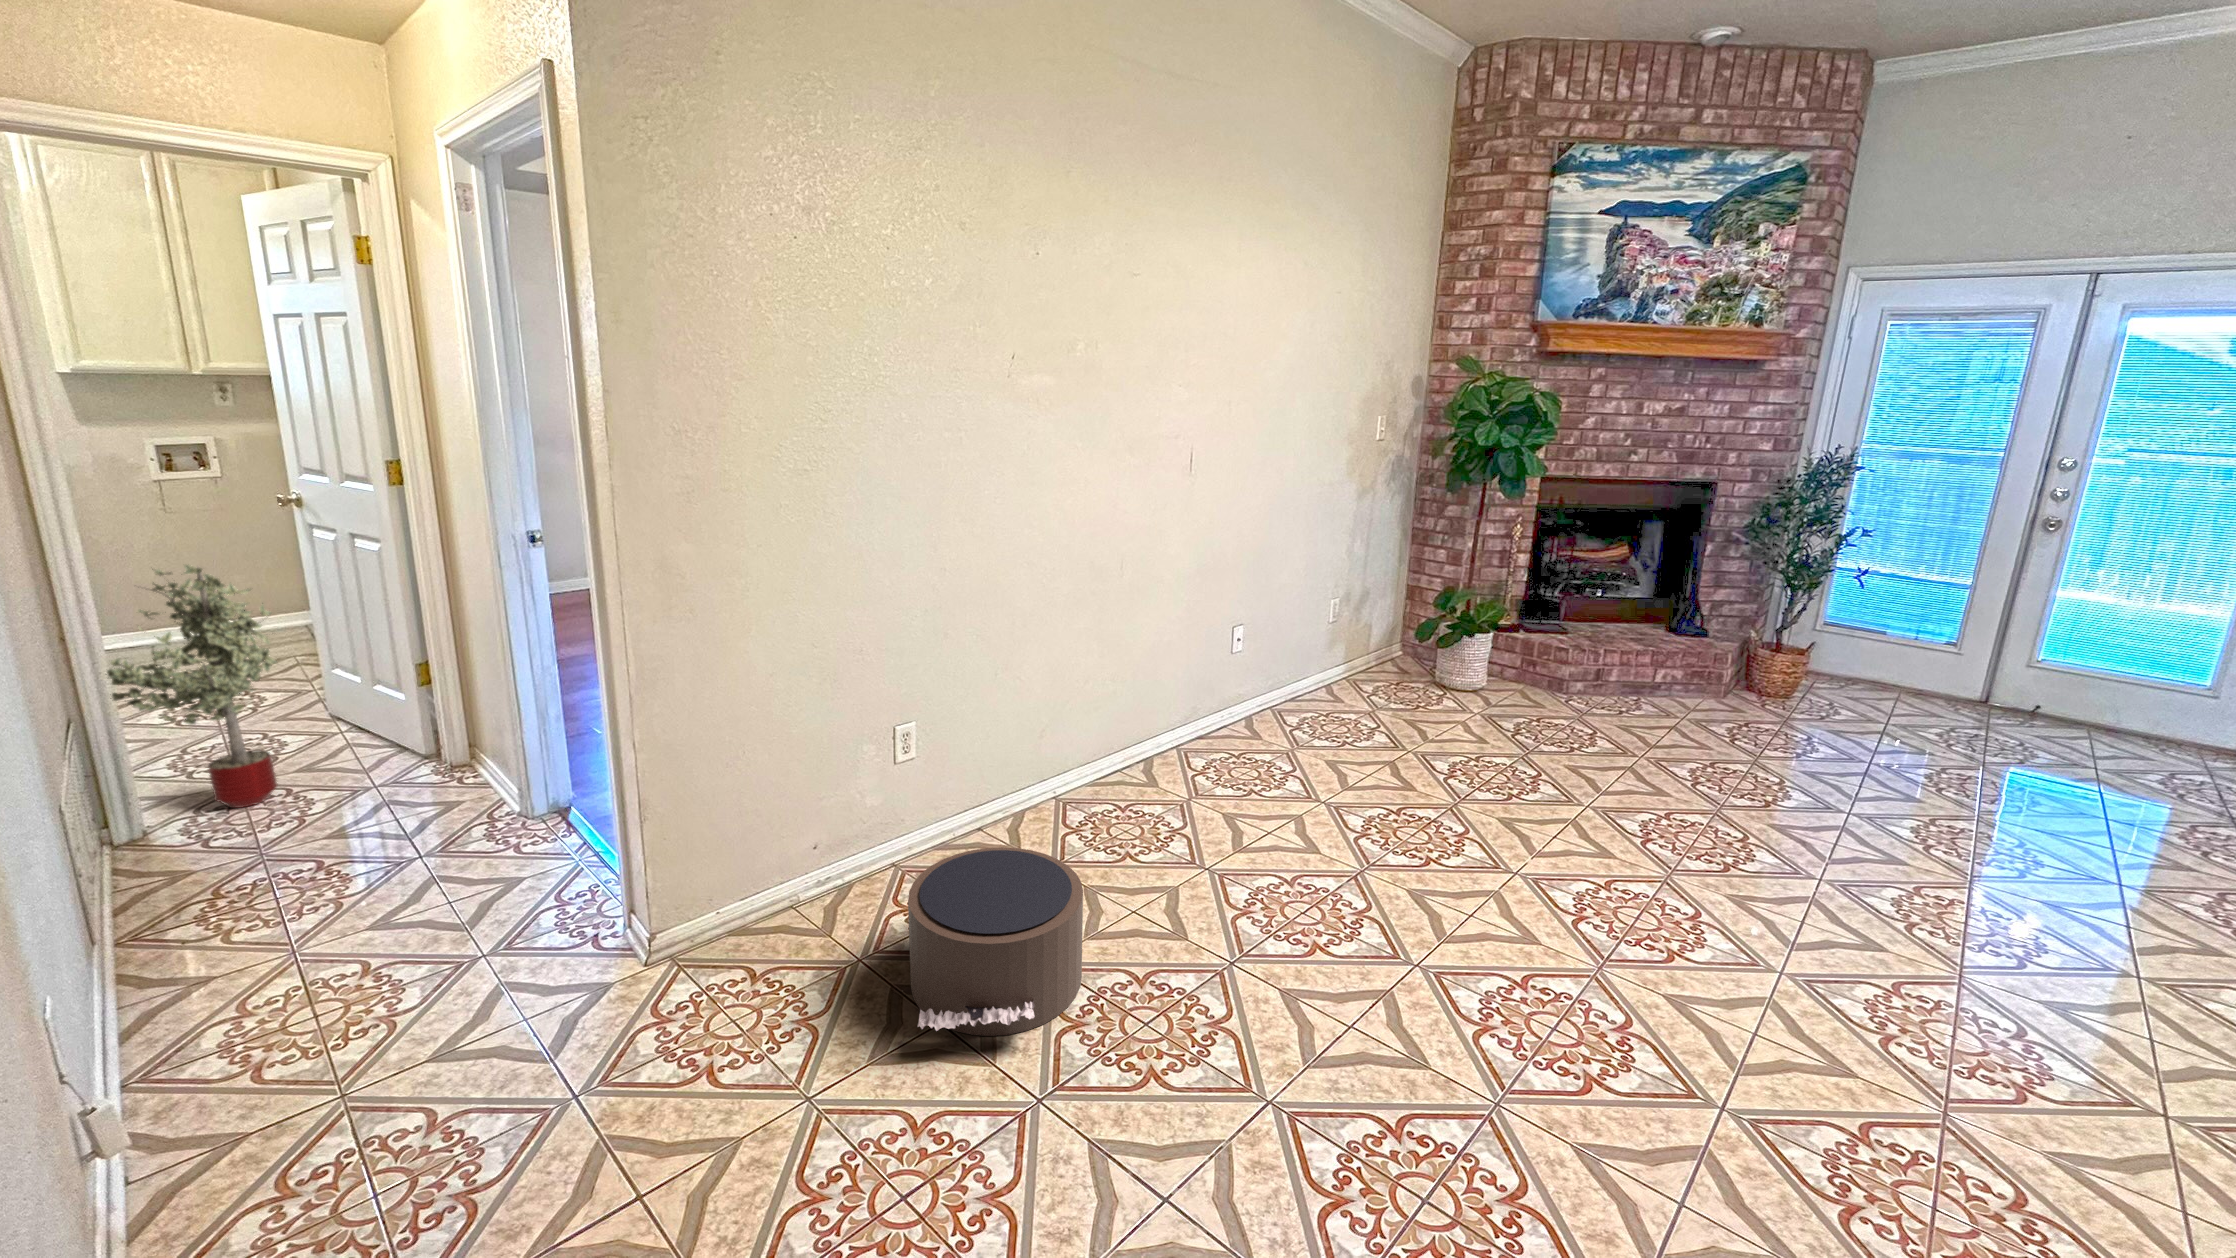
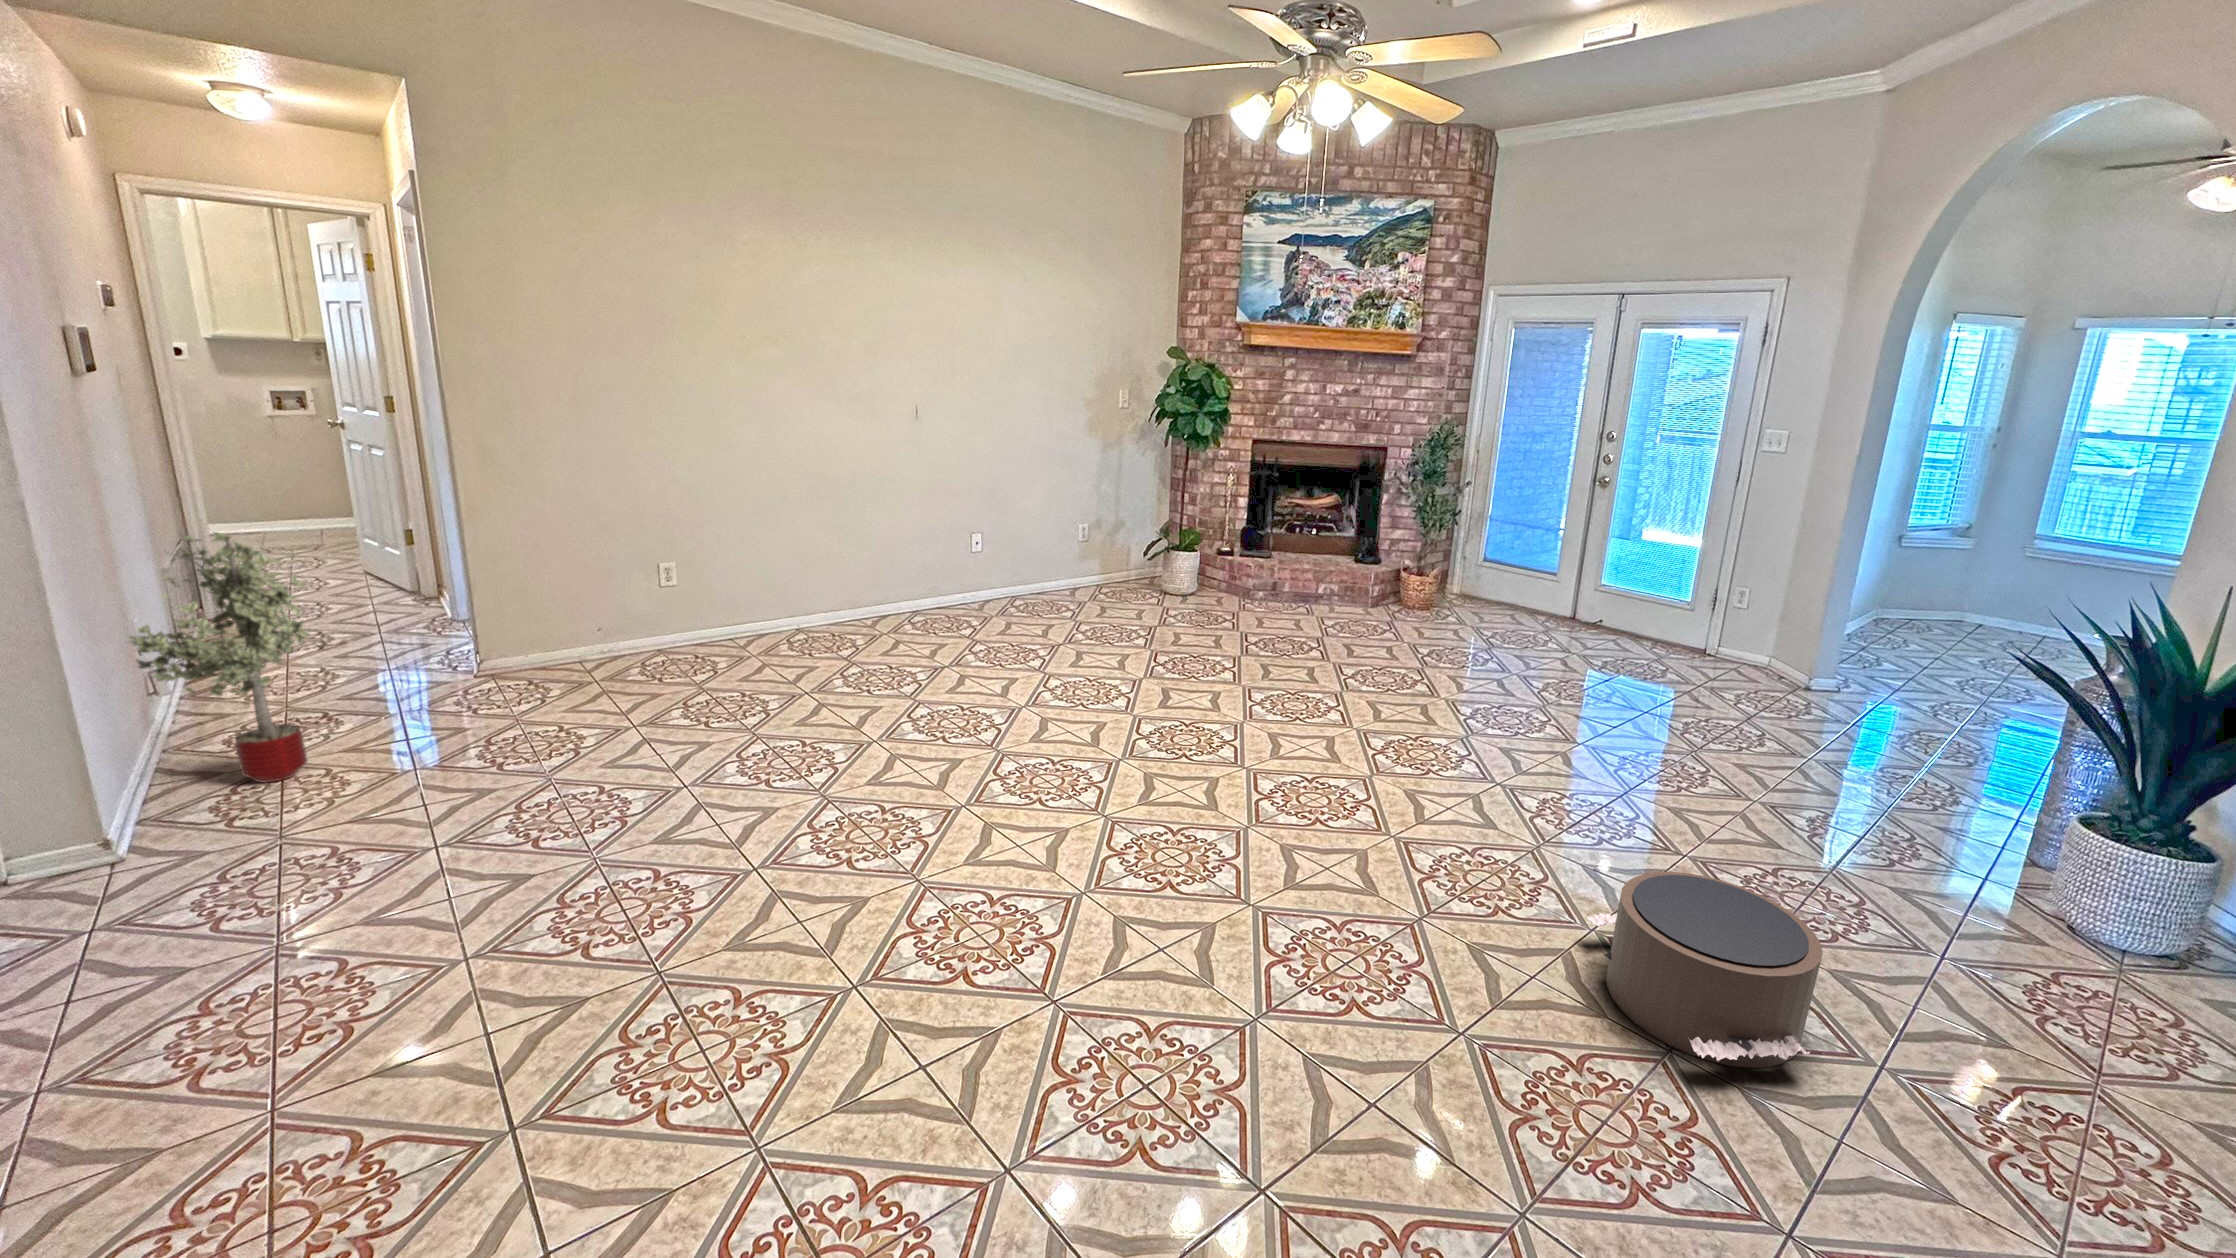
pouf: present [908,847,1083,1036] -> present [1587,872,1823,1068]

